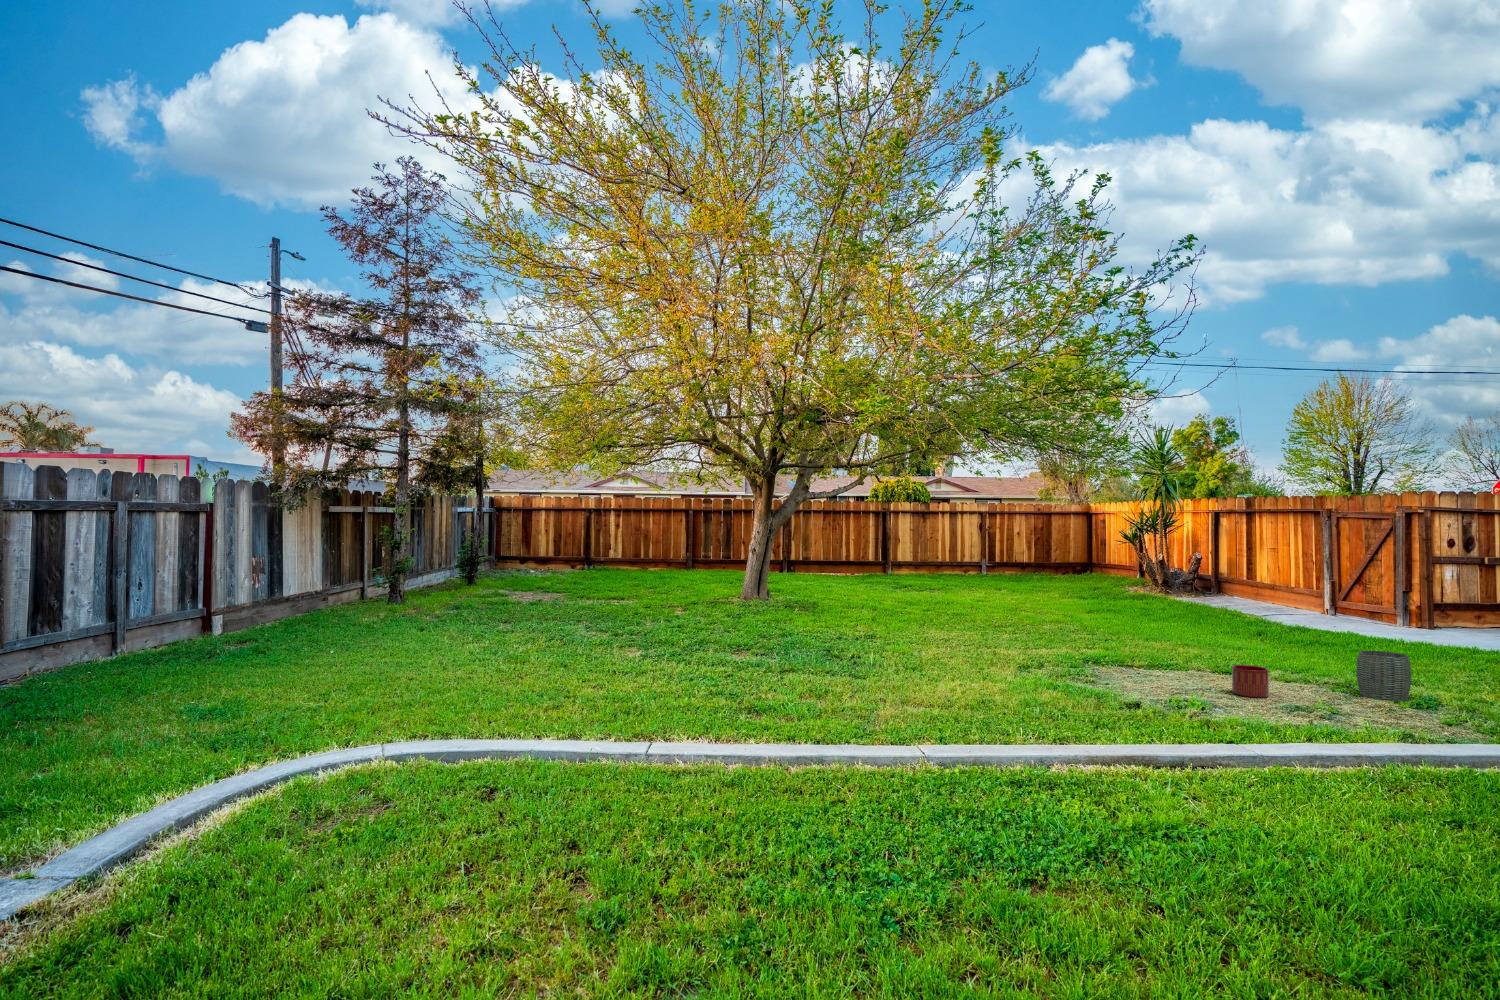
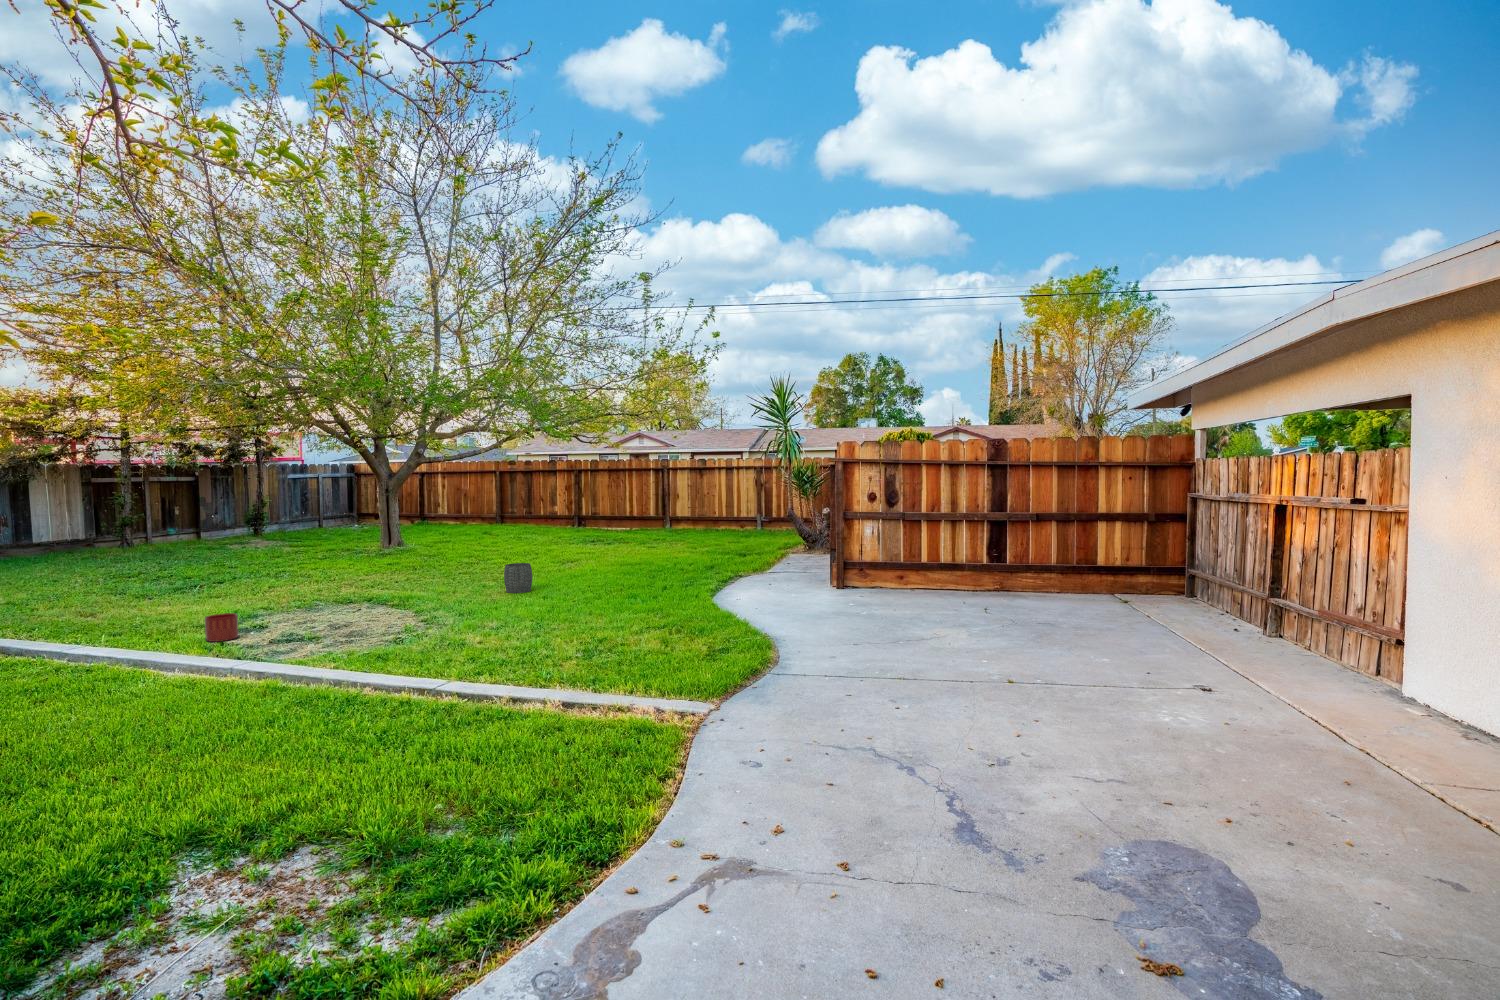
woven basket: present [1356,651,1411,701] -> present [504,563,532,593]

